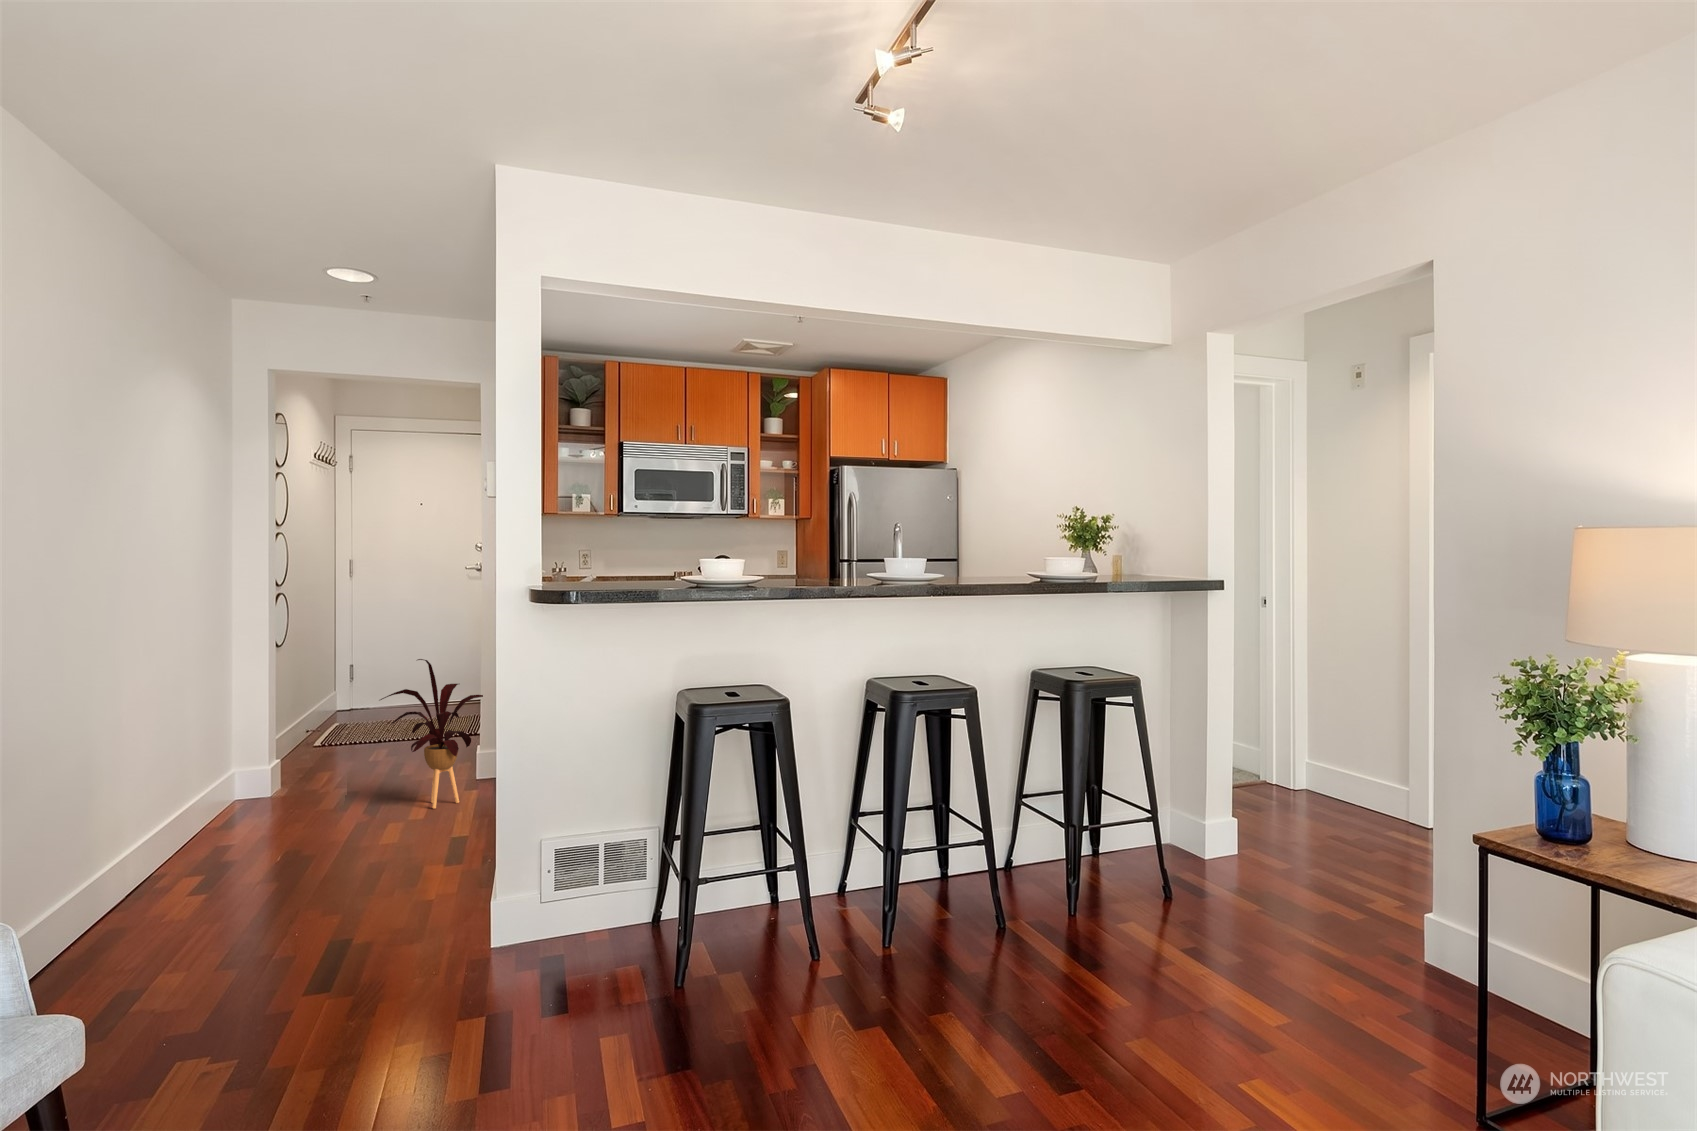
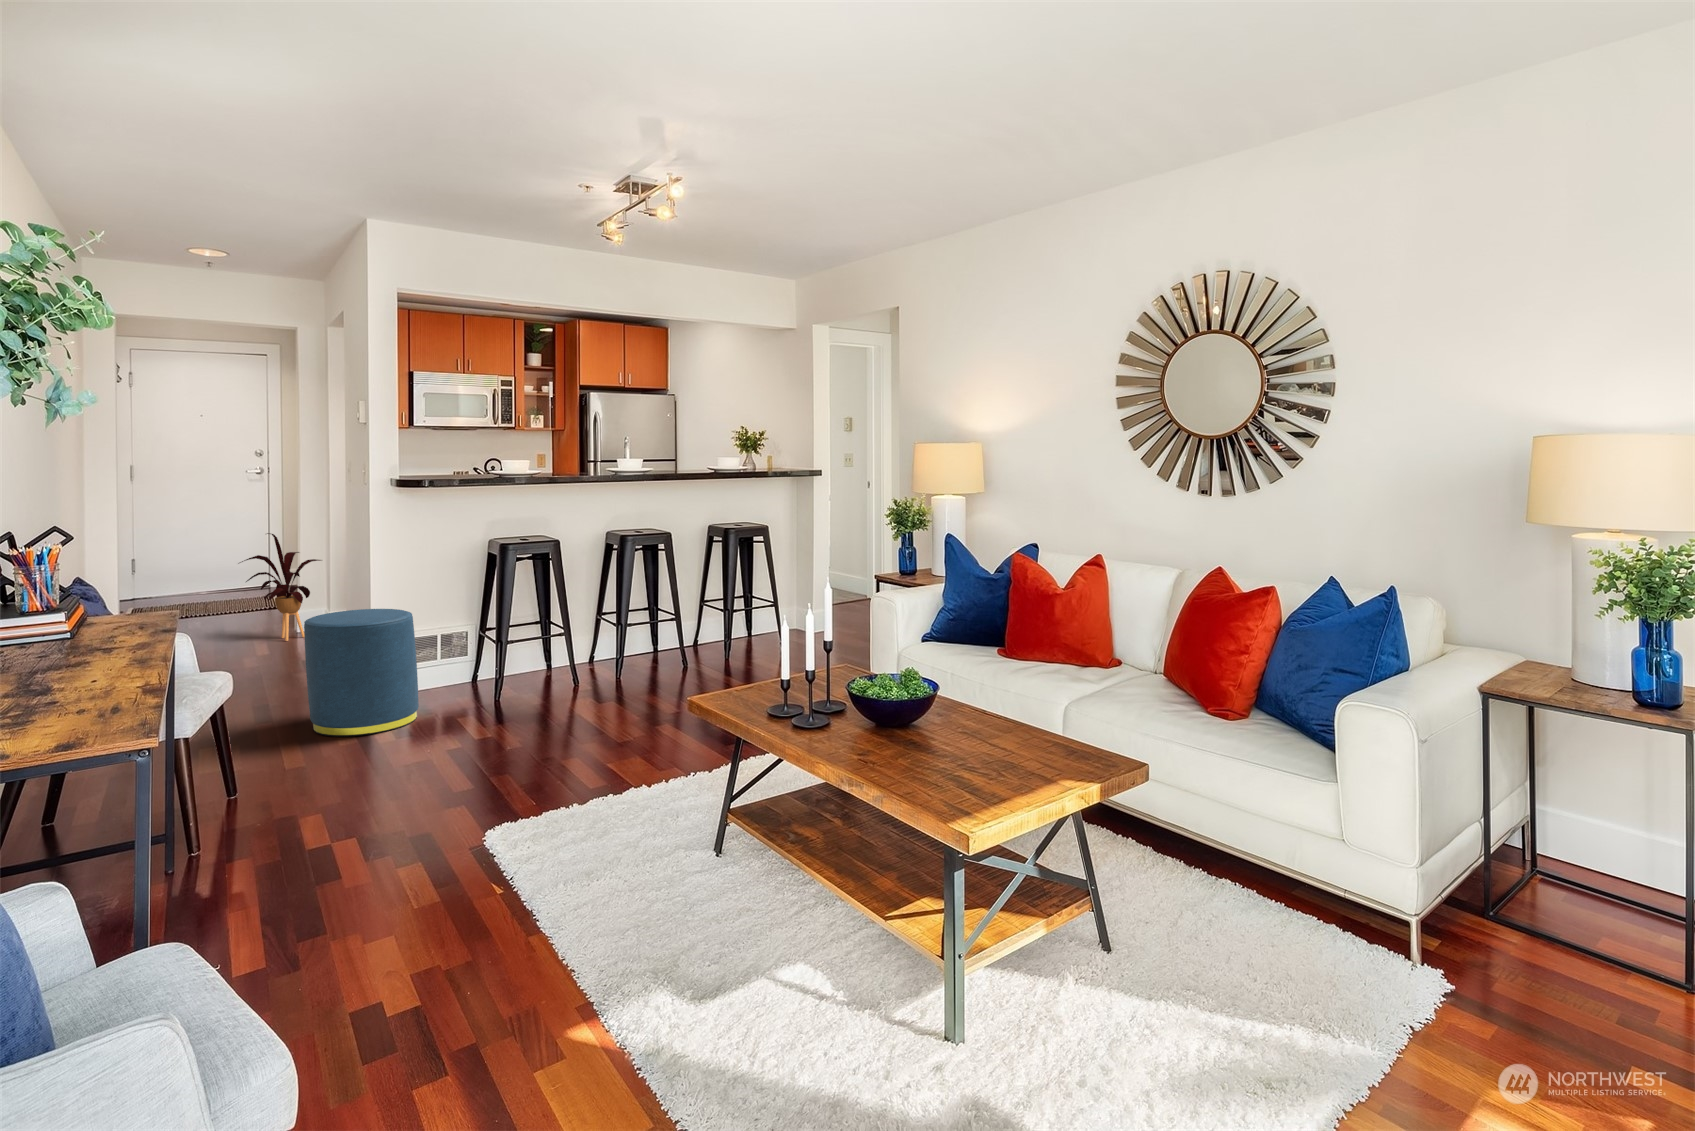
ottoman: none [354,817,539,1073] -> present [304,609,419,737]

